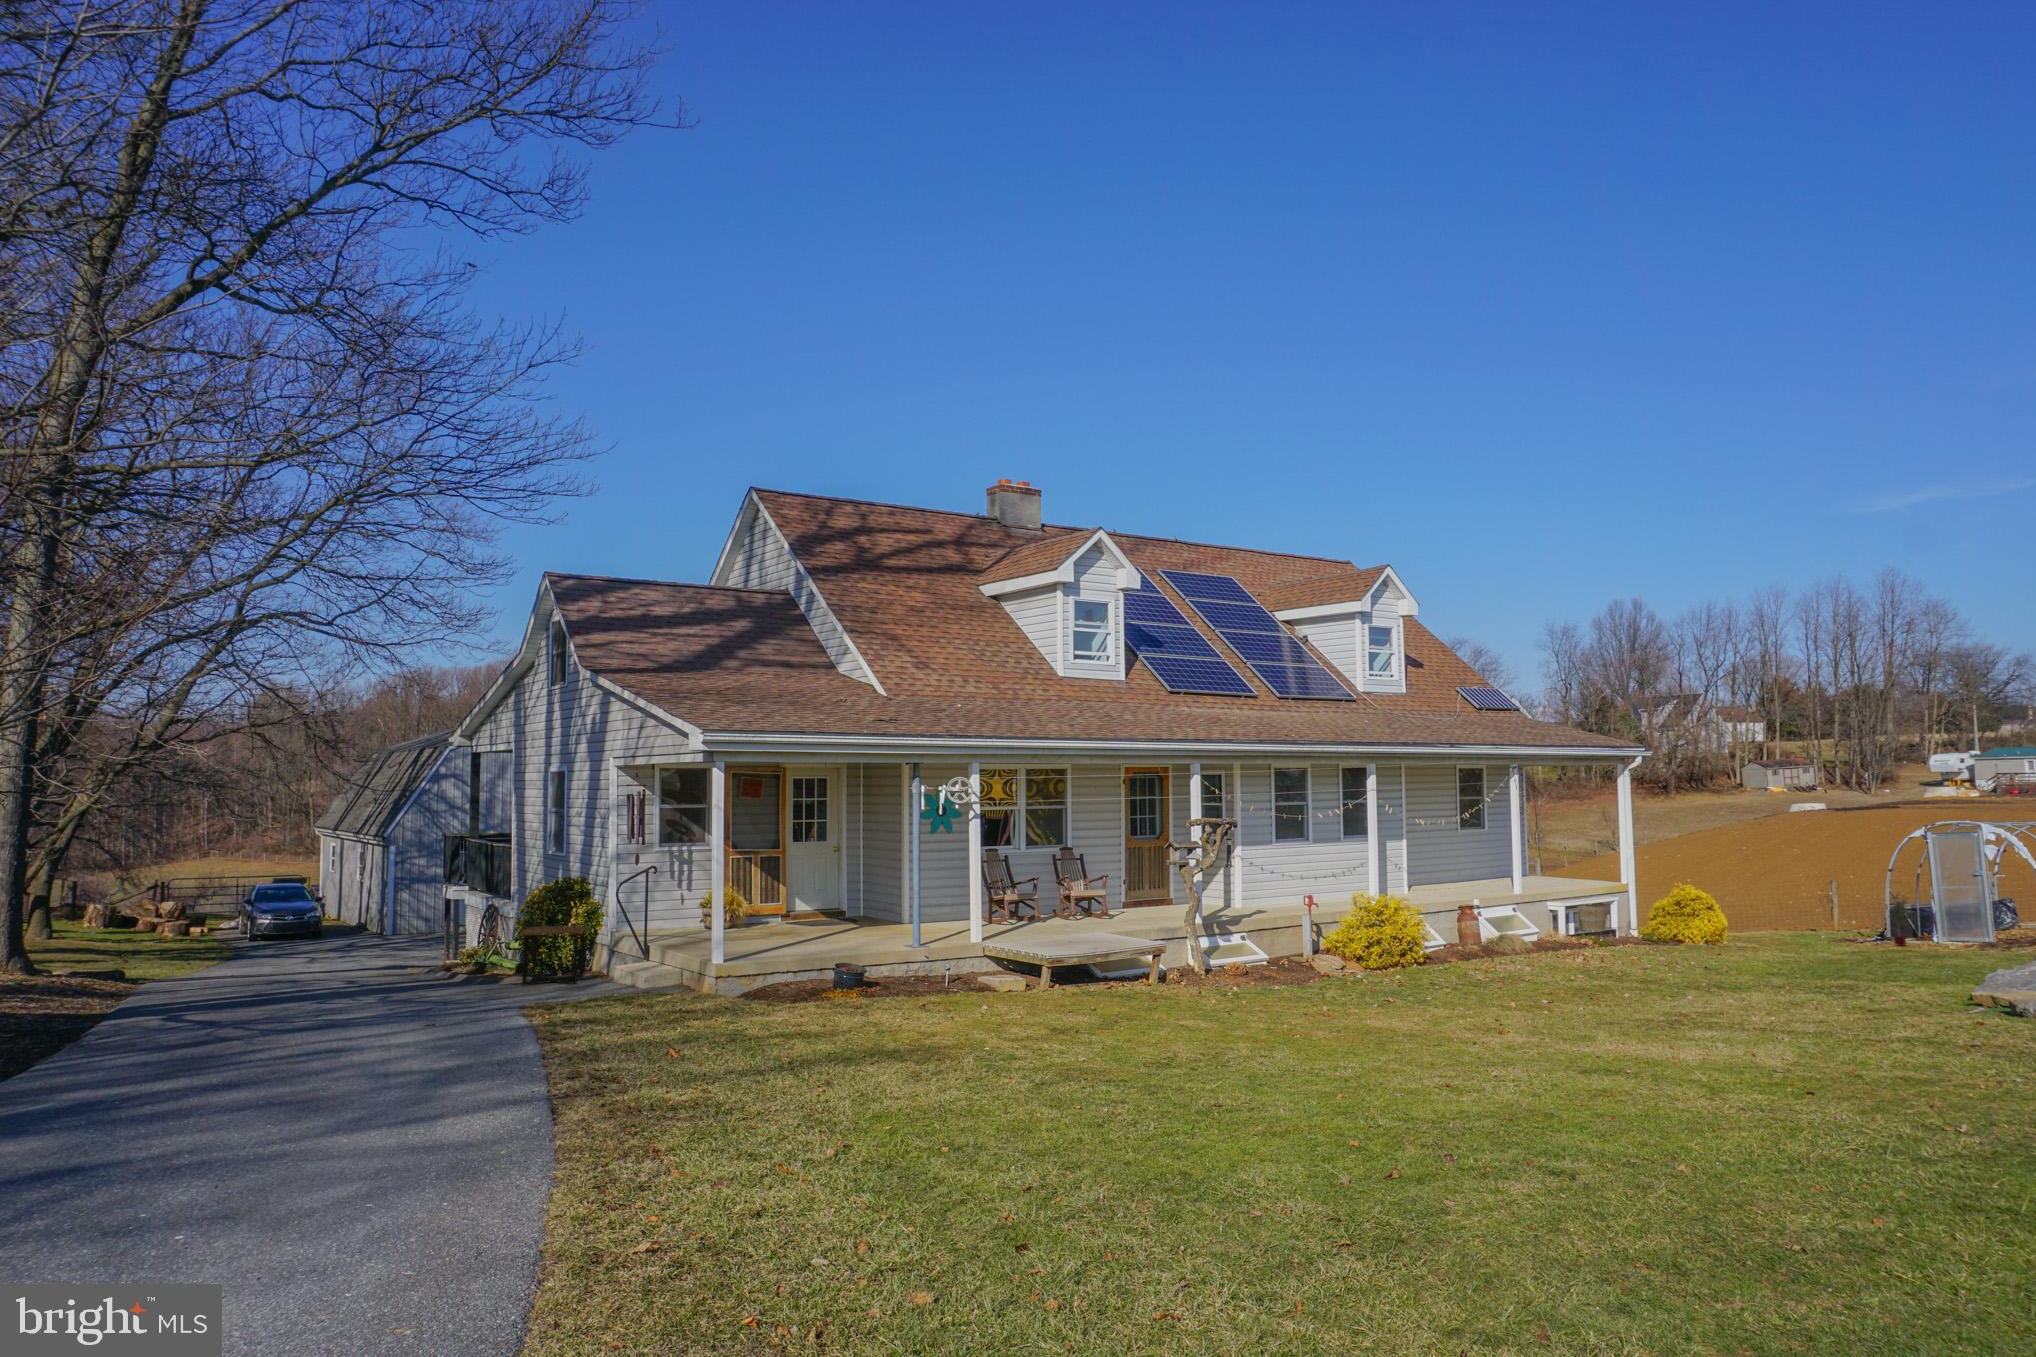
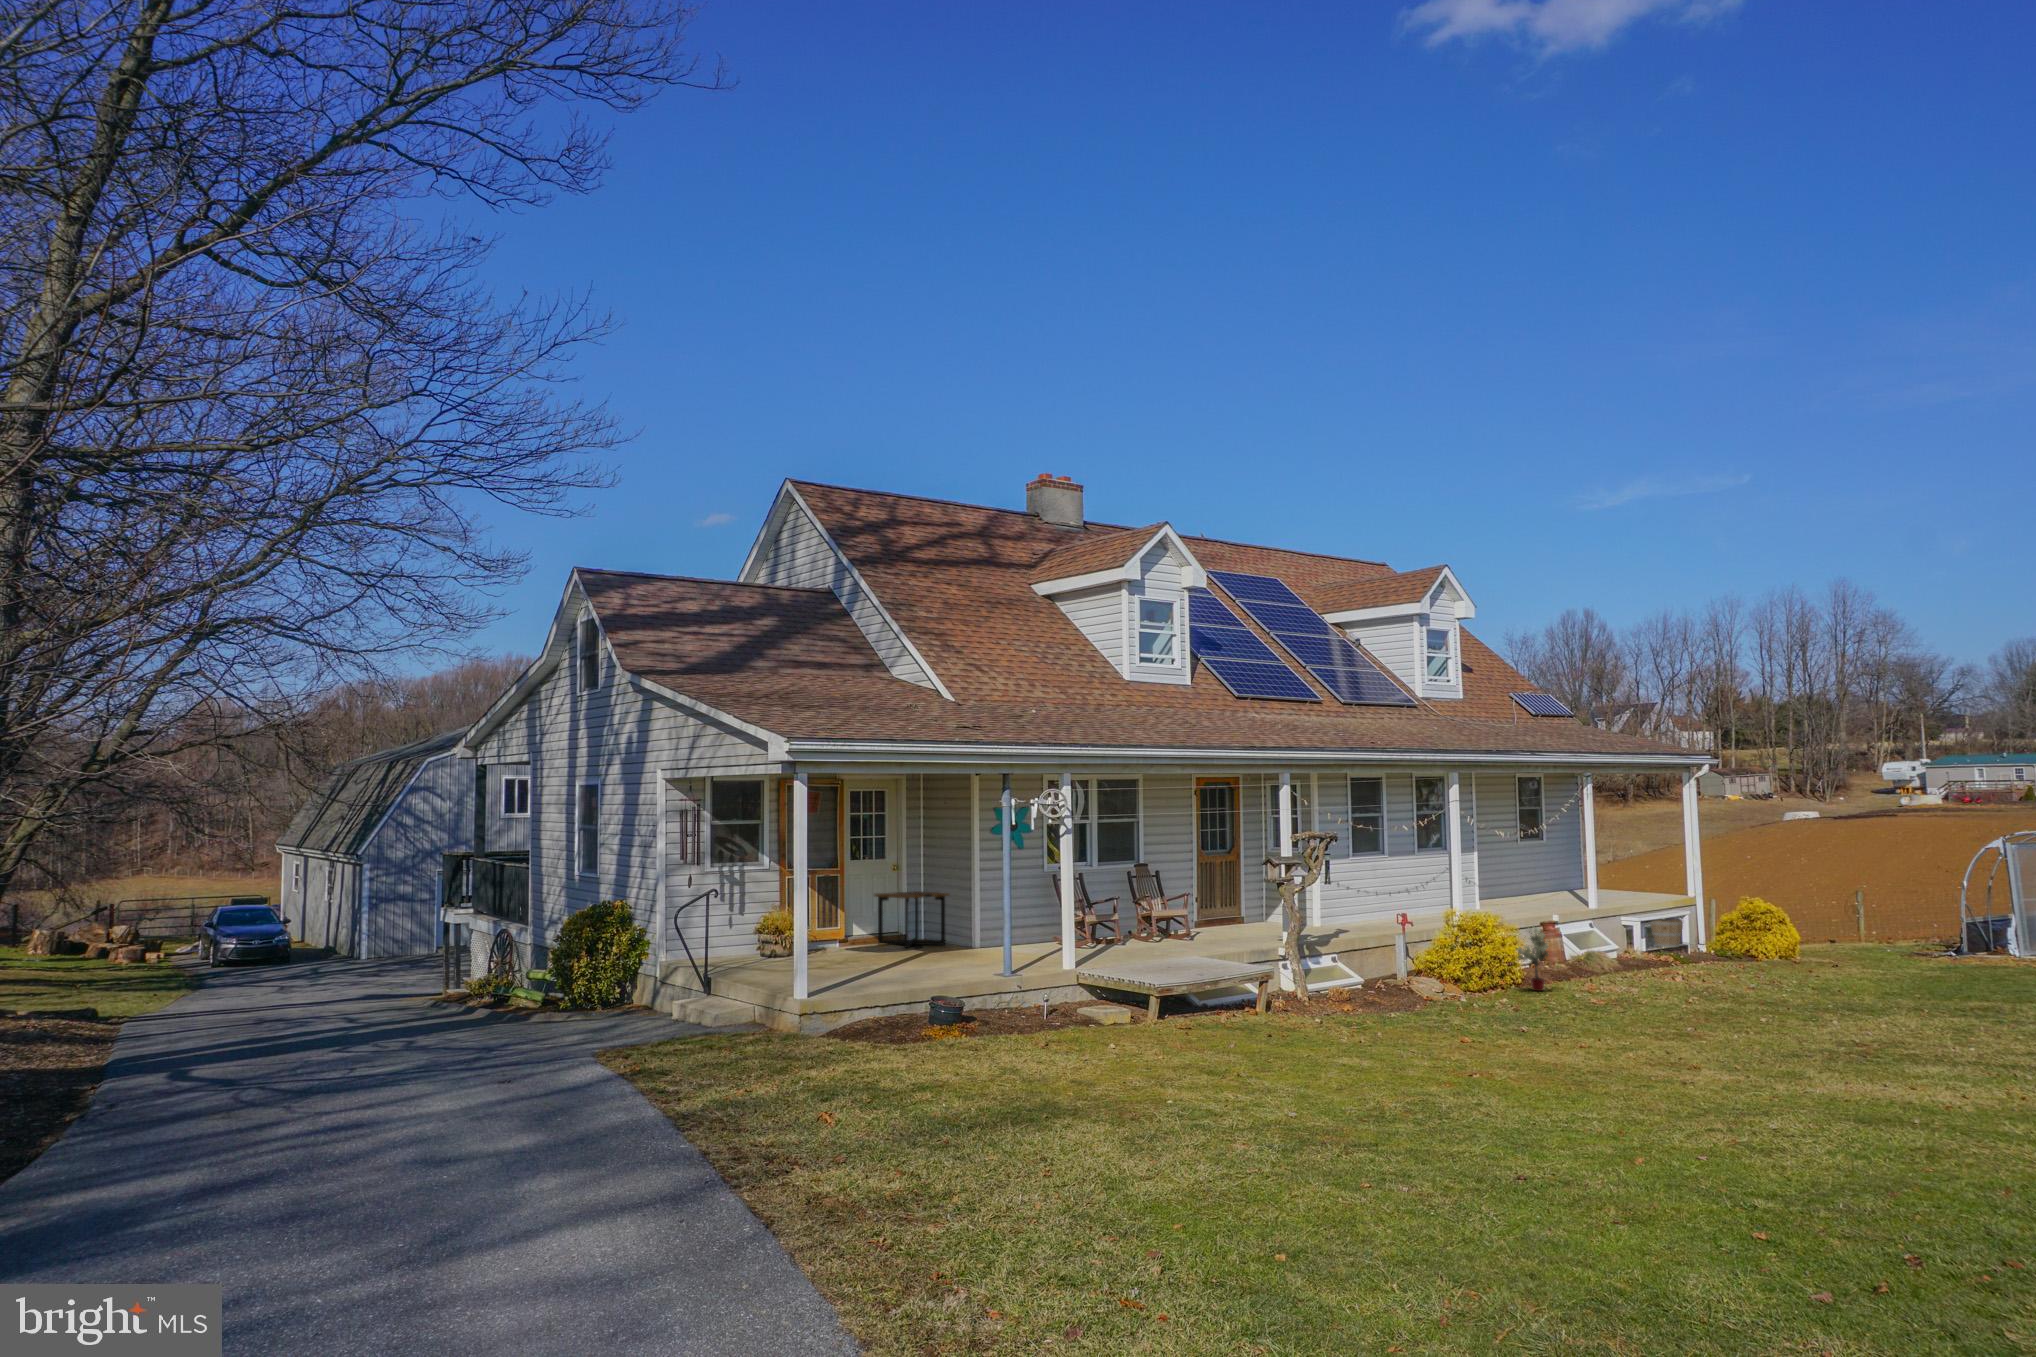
potted tree: present [1889,895,1918,946] -> present [1516,927,1548,991]
side table: present [520,925,589,986] -> present [875,891,950,948]

